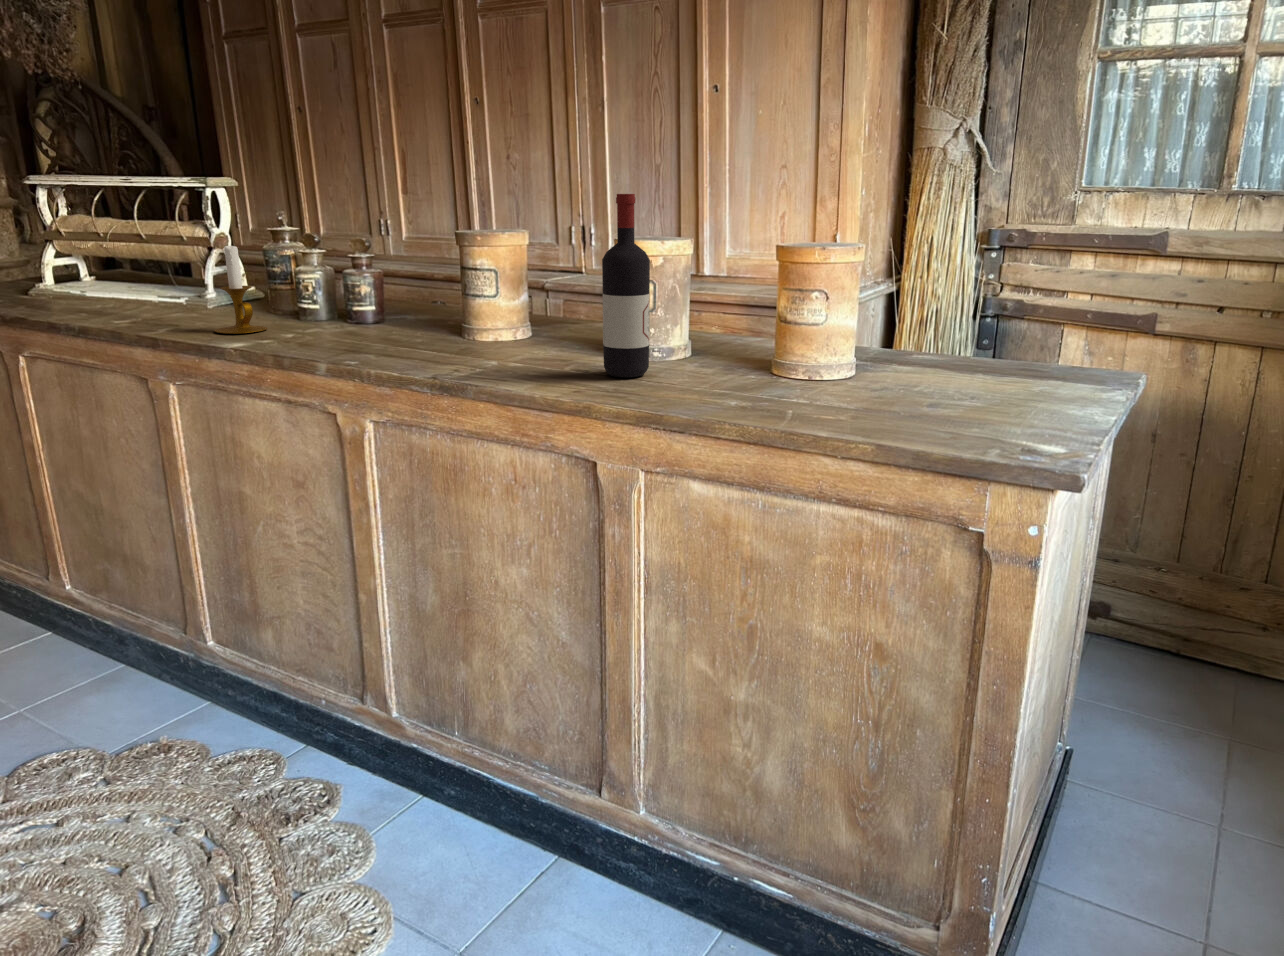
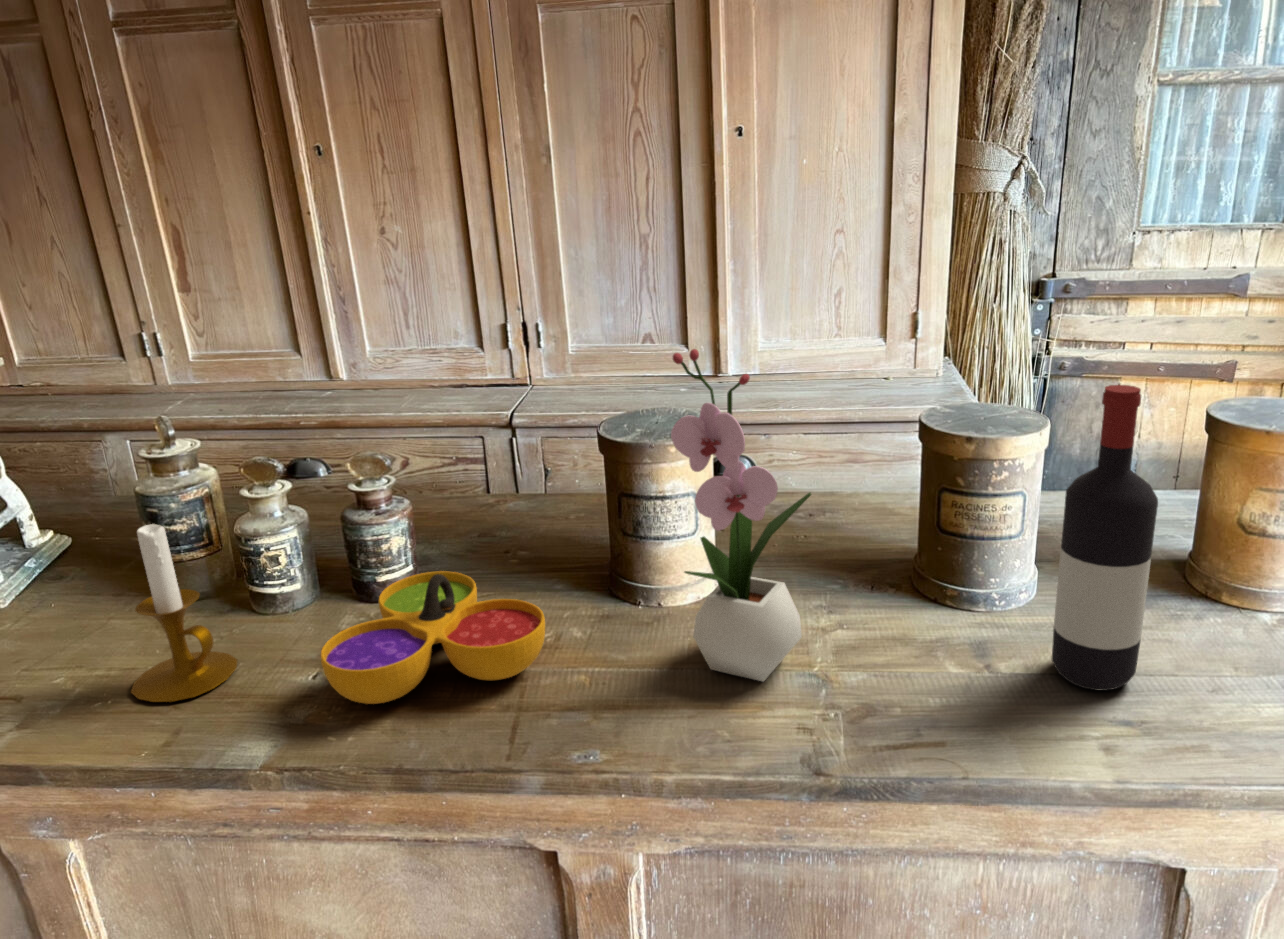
flower arrangement: none [421,162,512,357] -> present [671,349,811,681]
decorative bowl: none [276,290,391,343] -> present [321,571,545,704]

